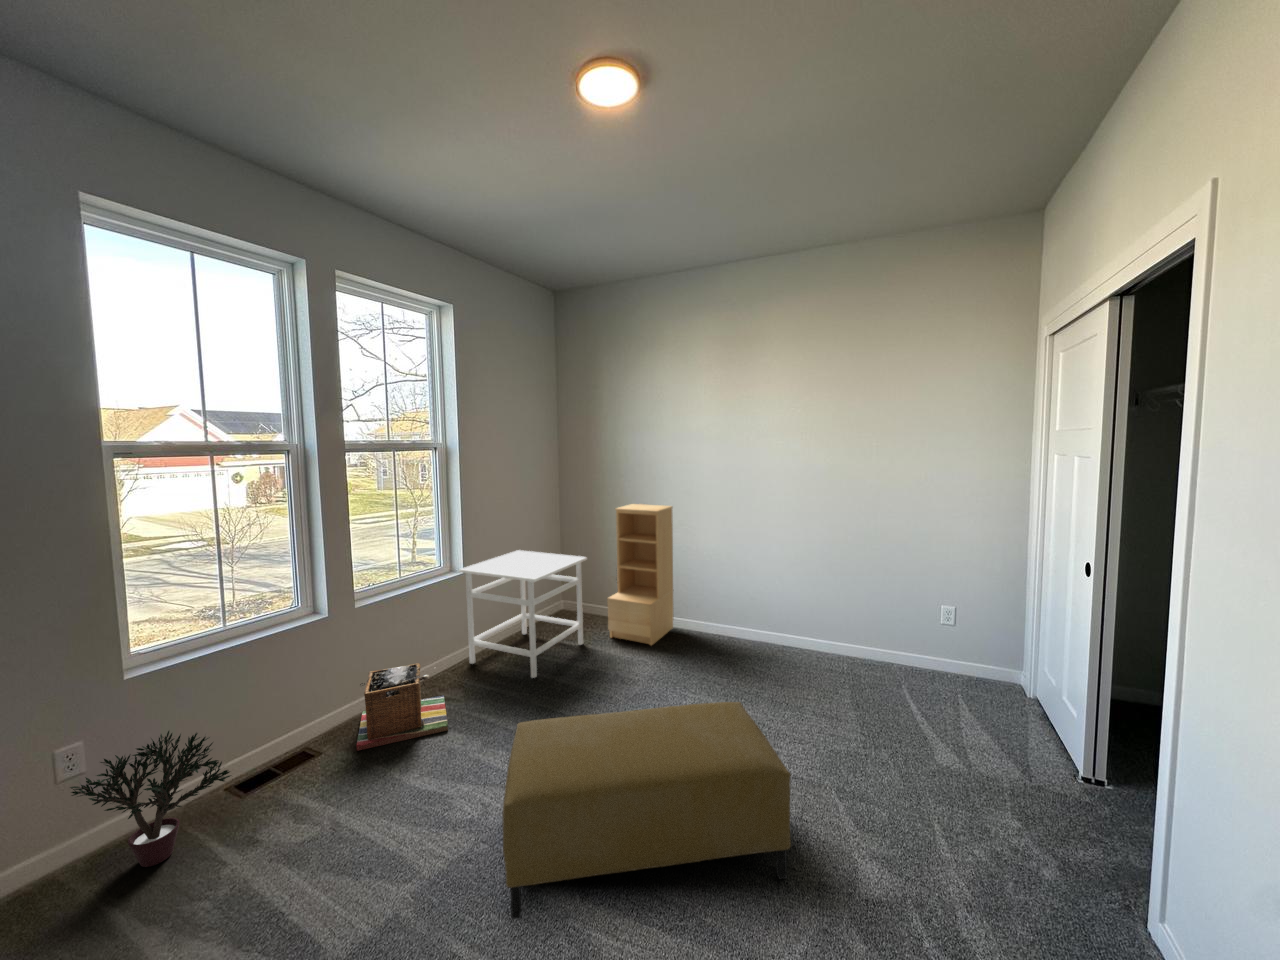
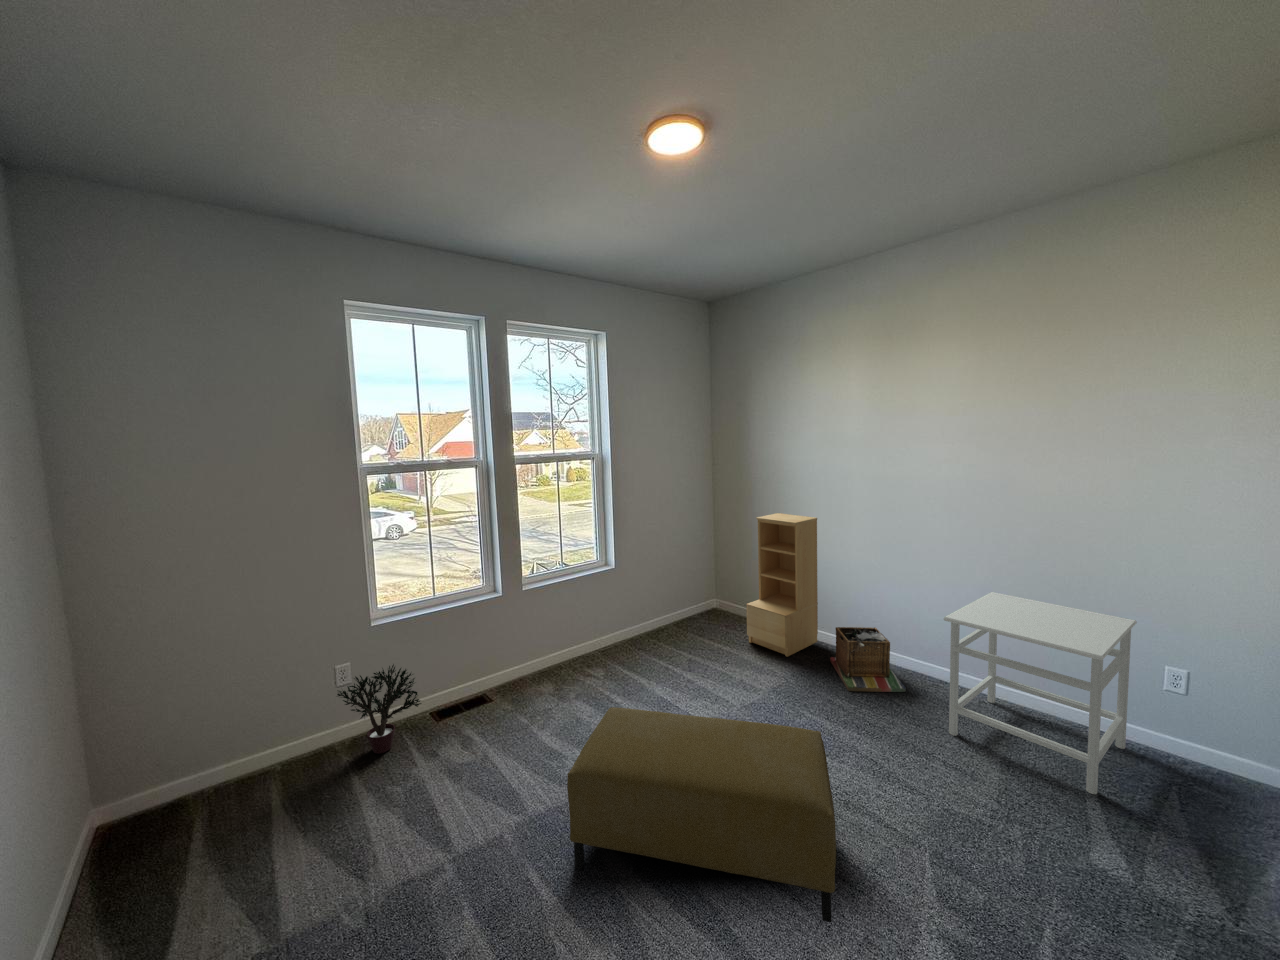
nightstand: present [459,550,587,678] -> present [944,592,1137,795]
laundry basket: present [357,663,448,751] -> present [830,627,906,692]

